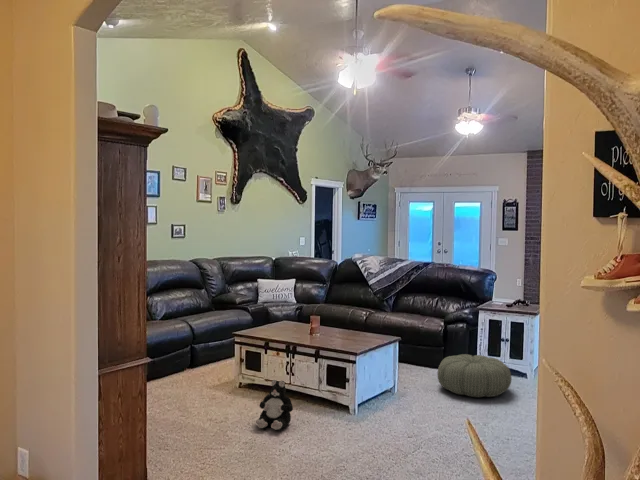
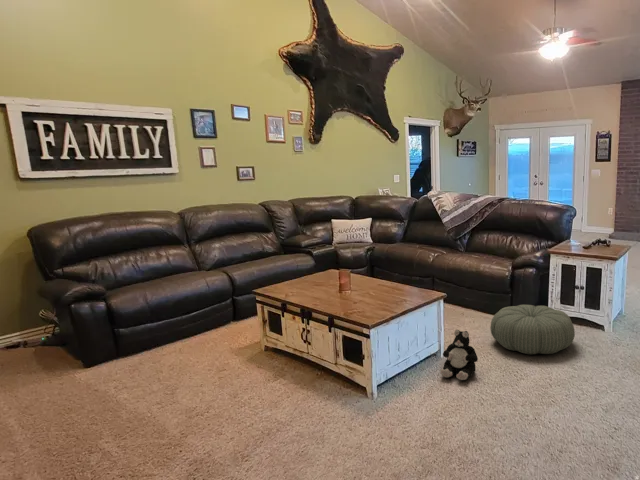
plush toy: present [256,380,293,430] -> present [441,330,478,380]

